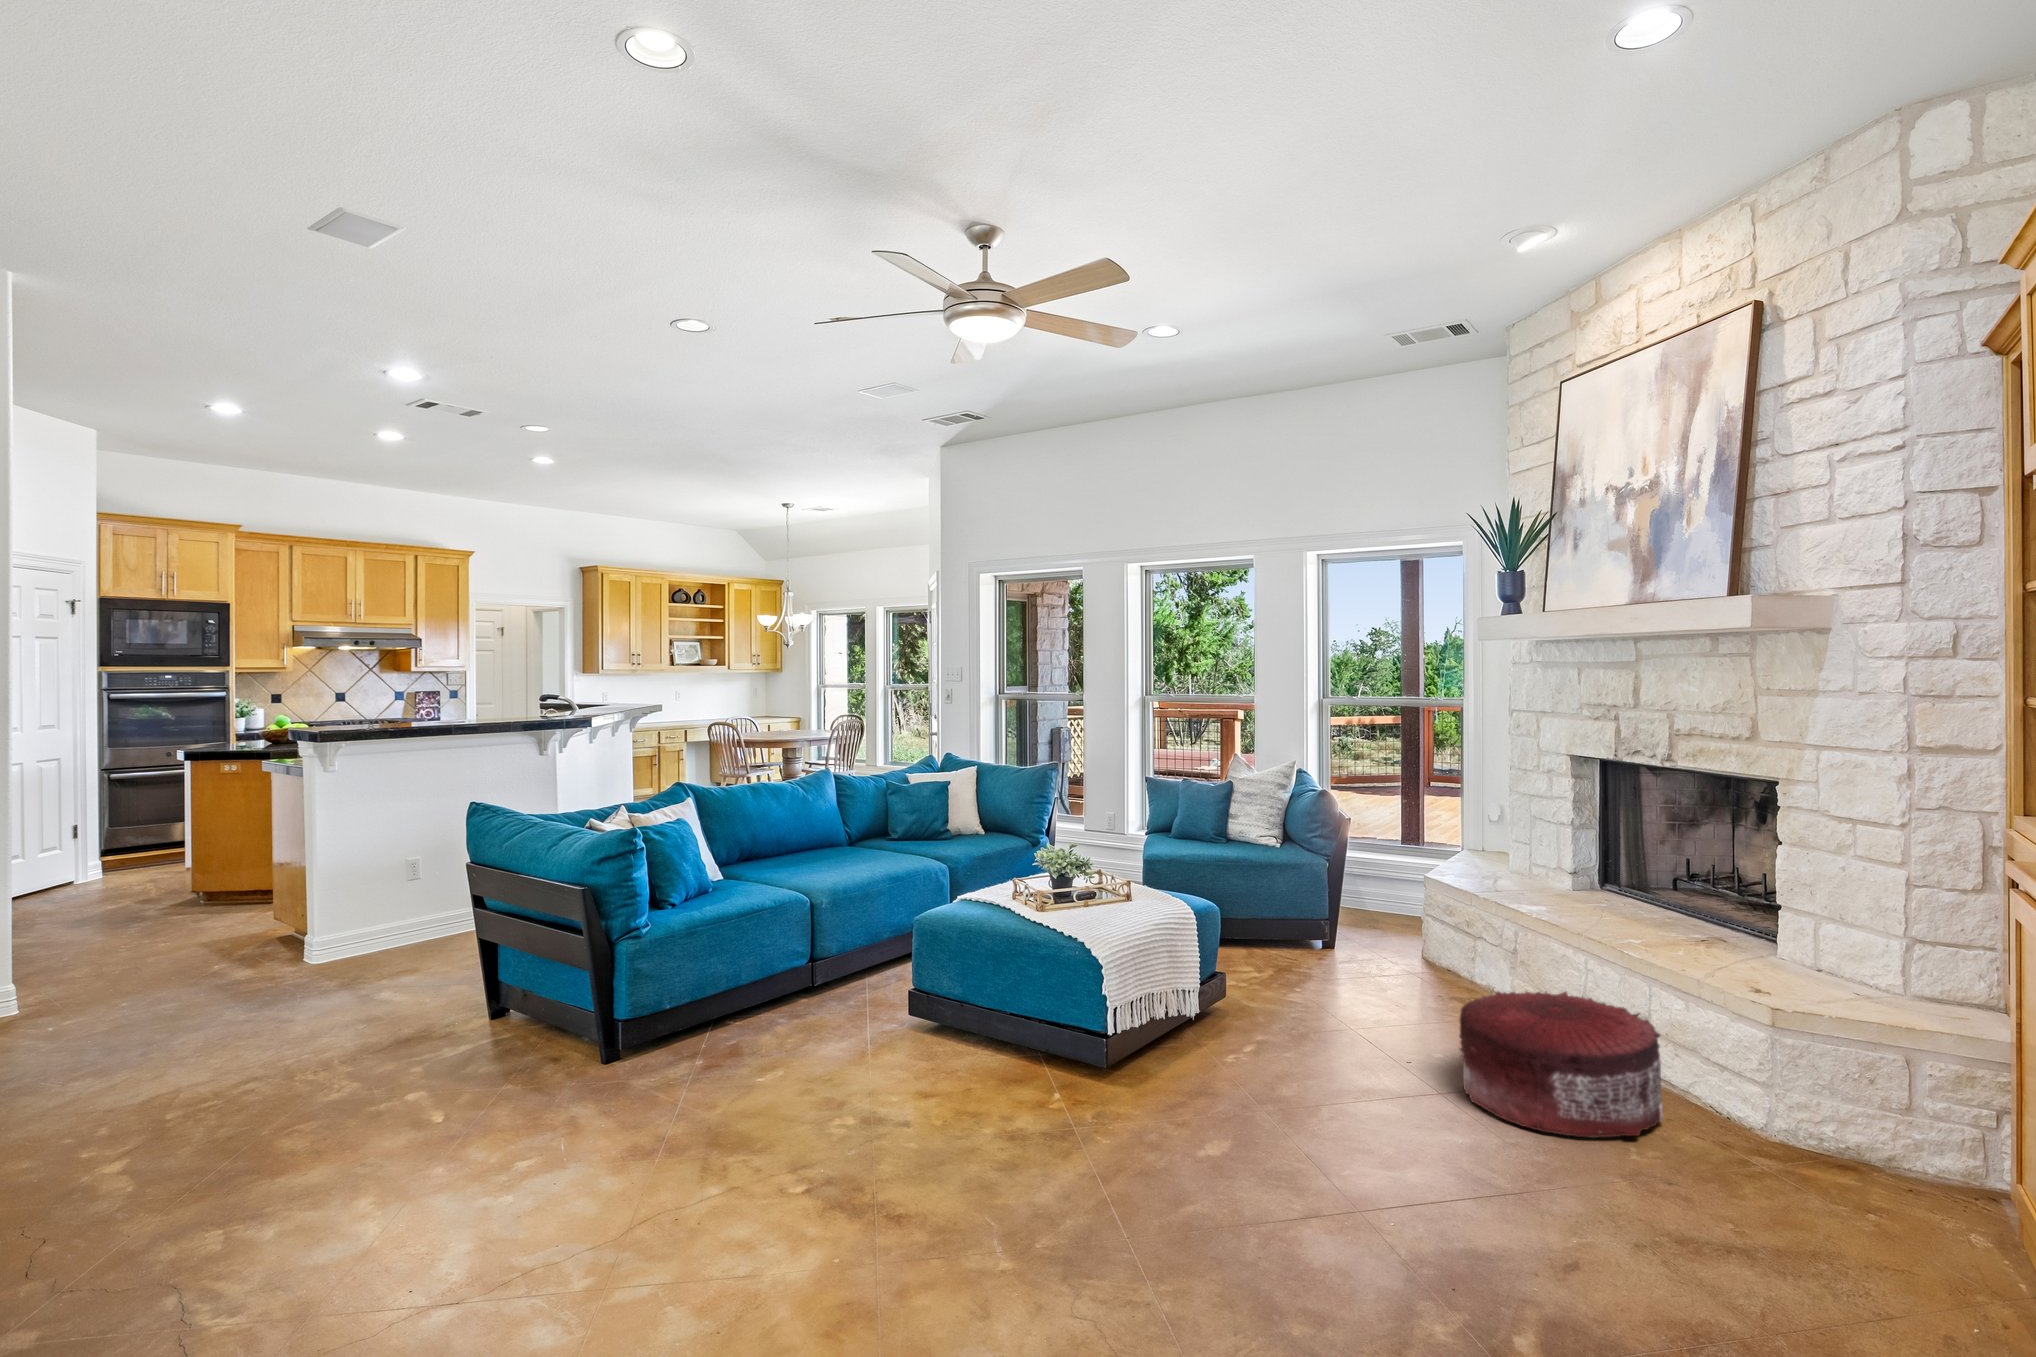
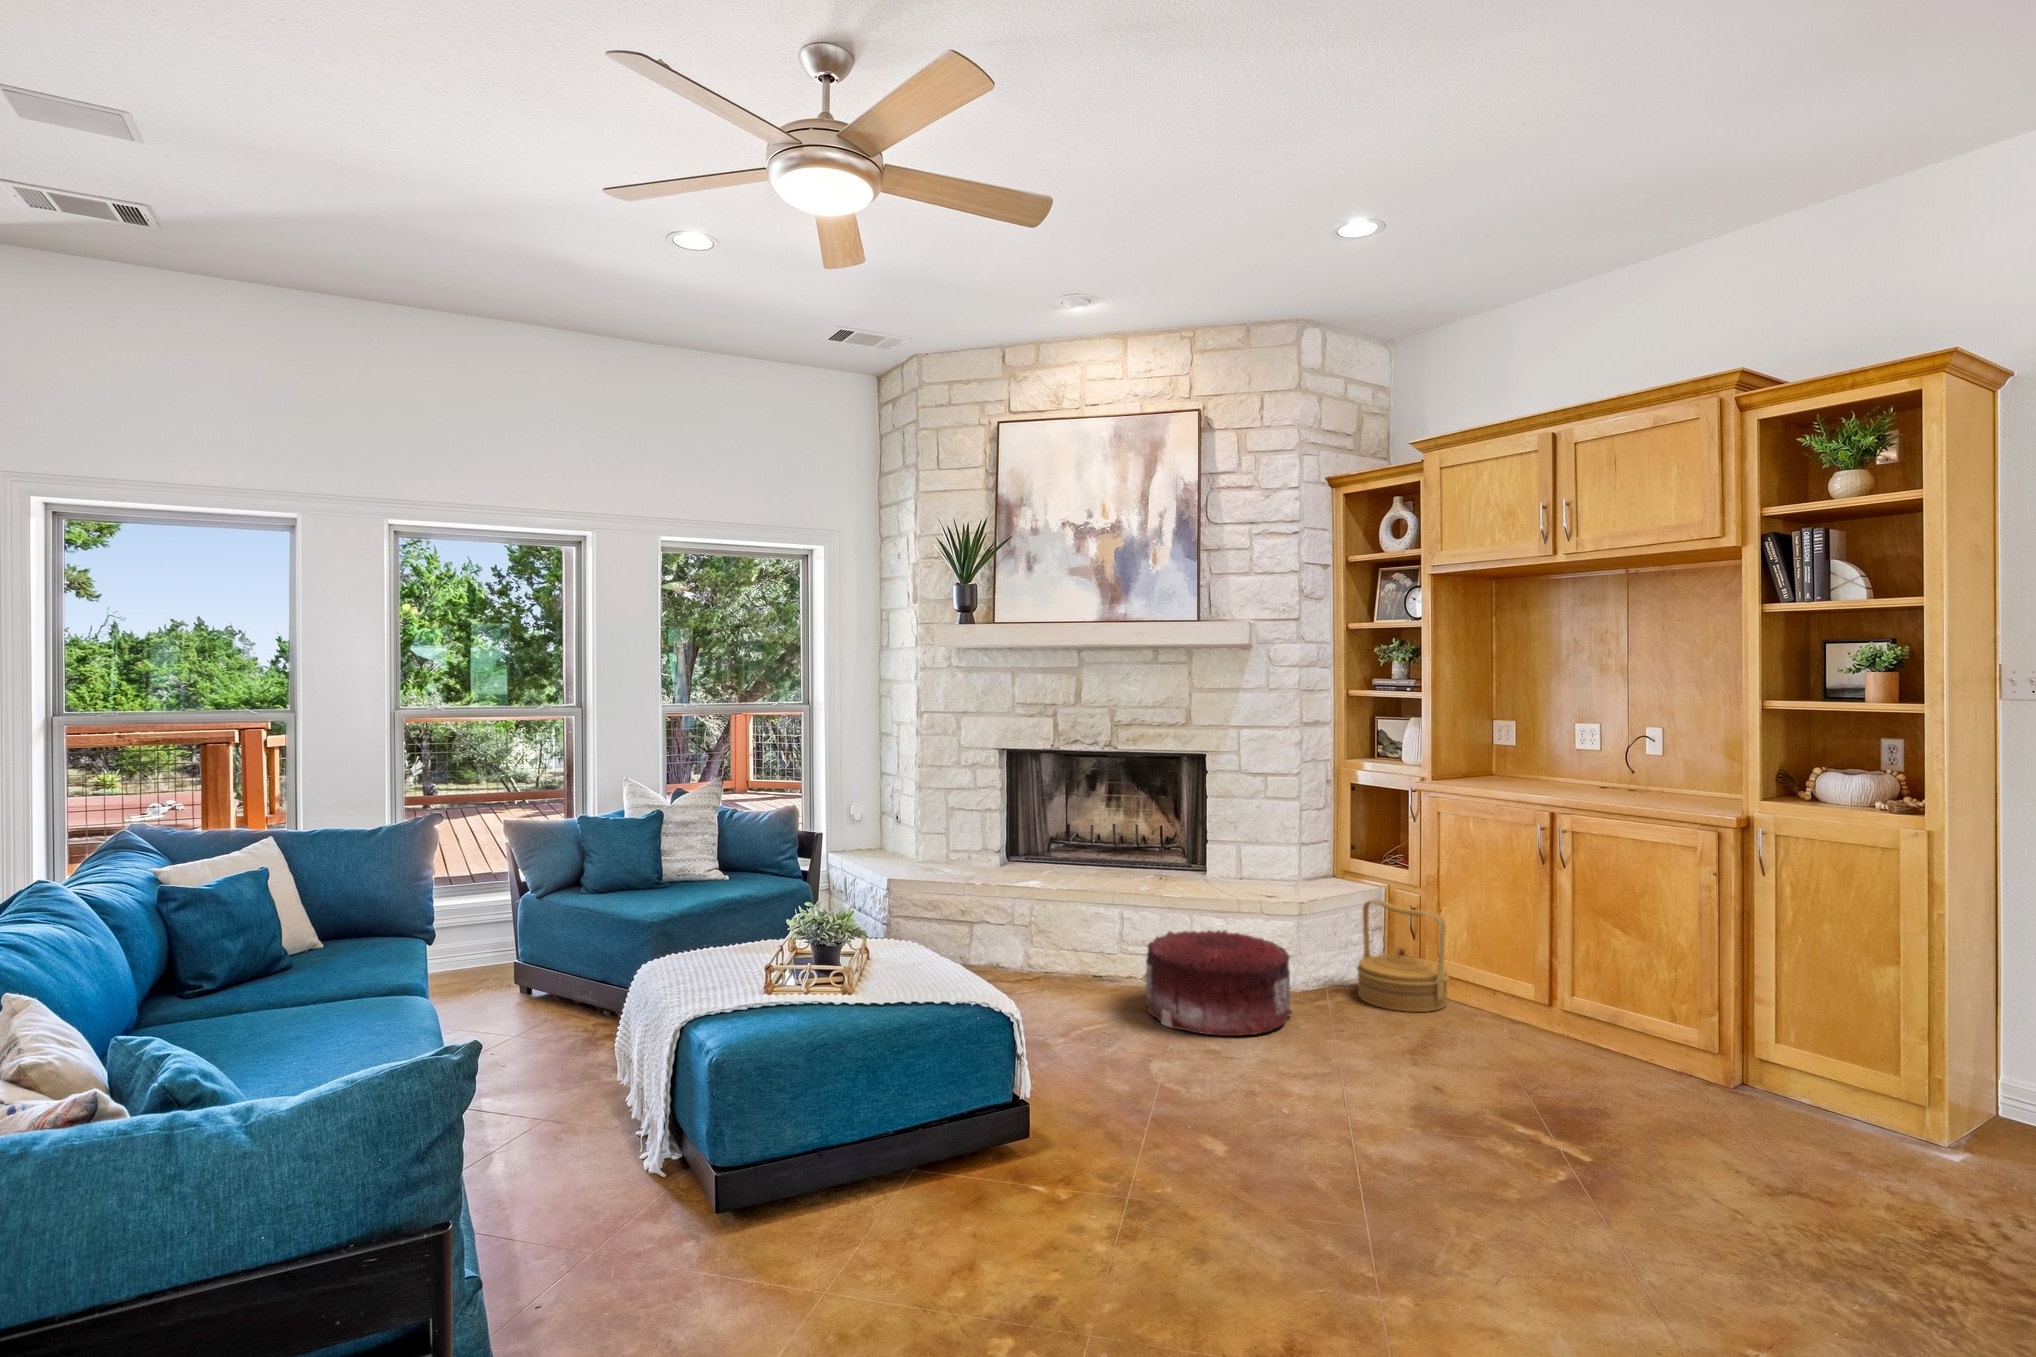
woven basket: none [1807,1041,1995,1251] -> present [1357,900,1449,1012]

